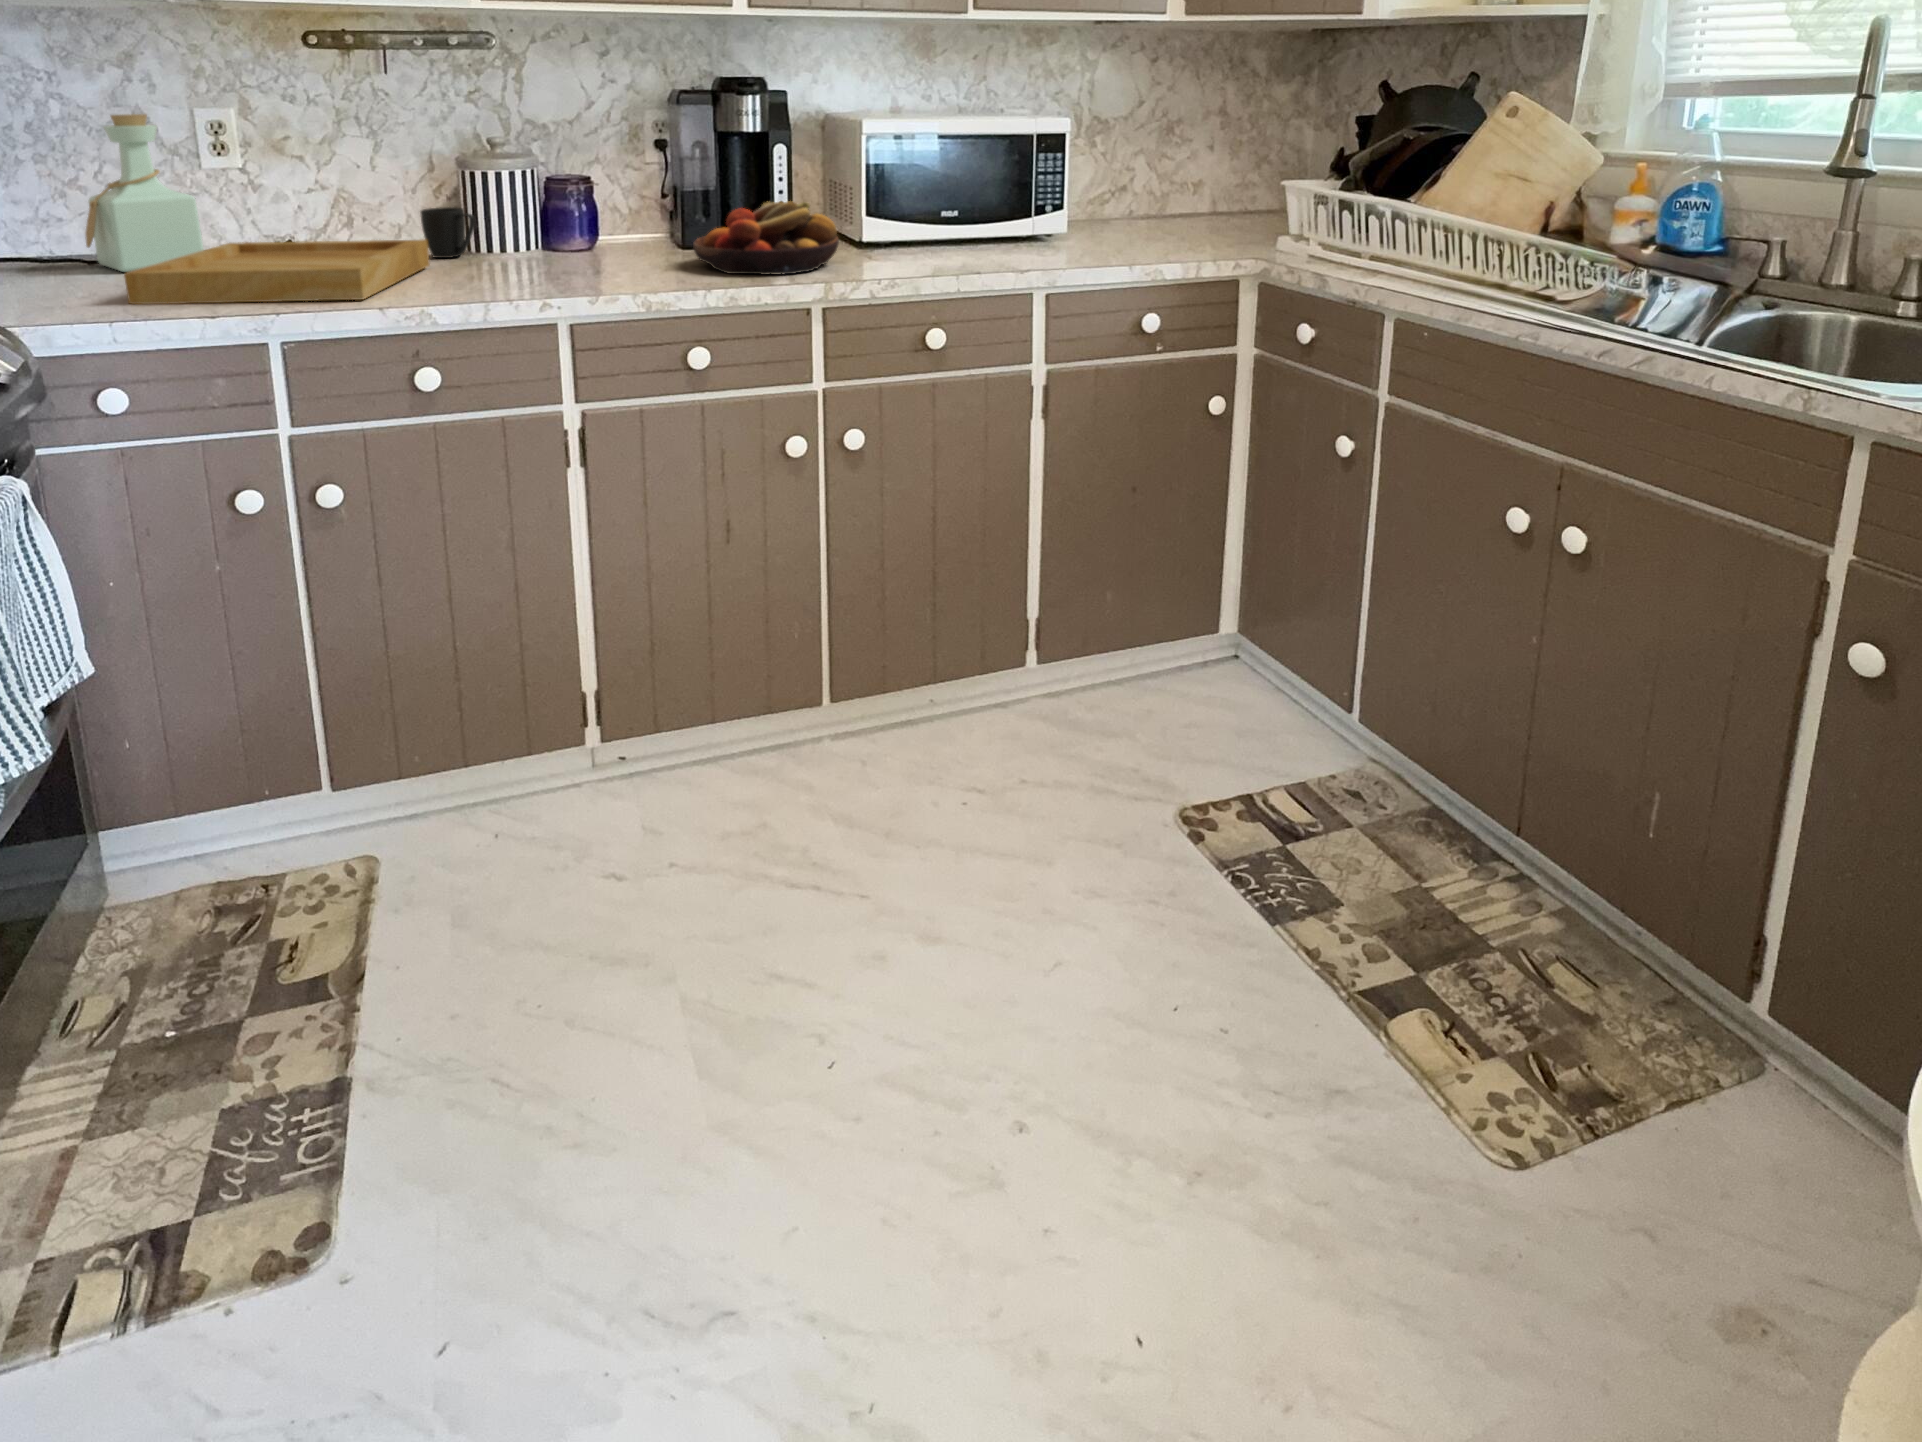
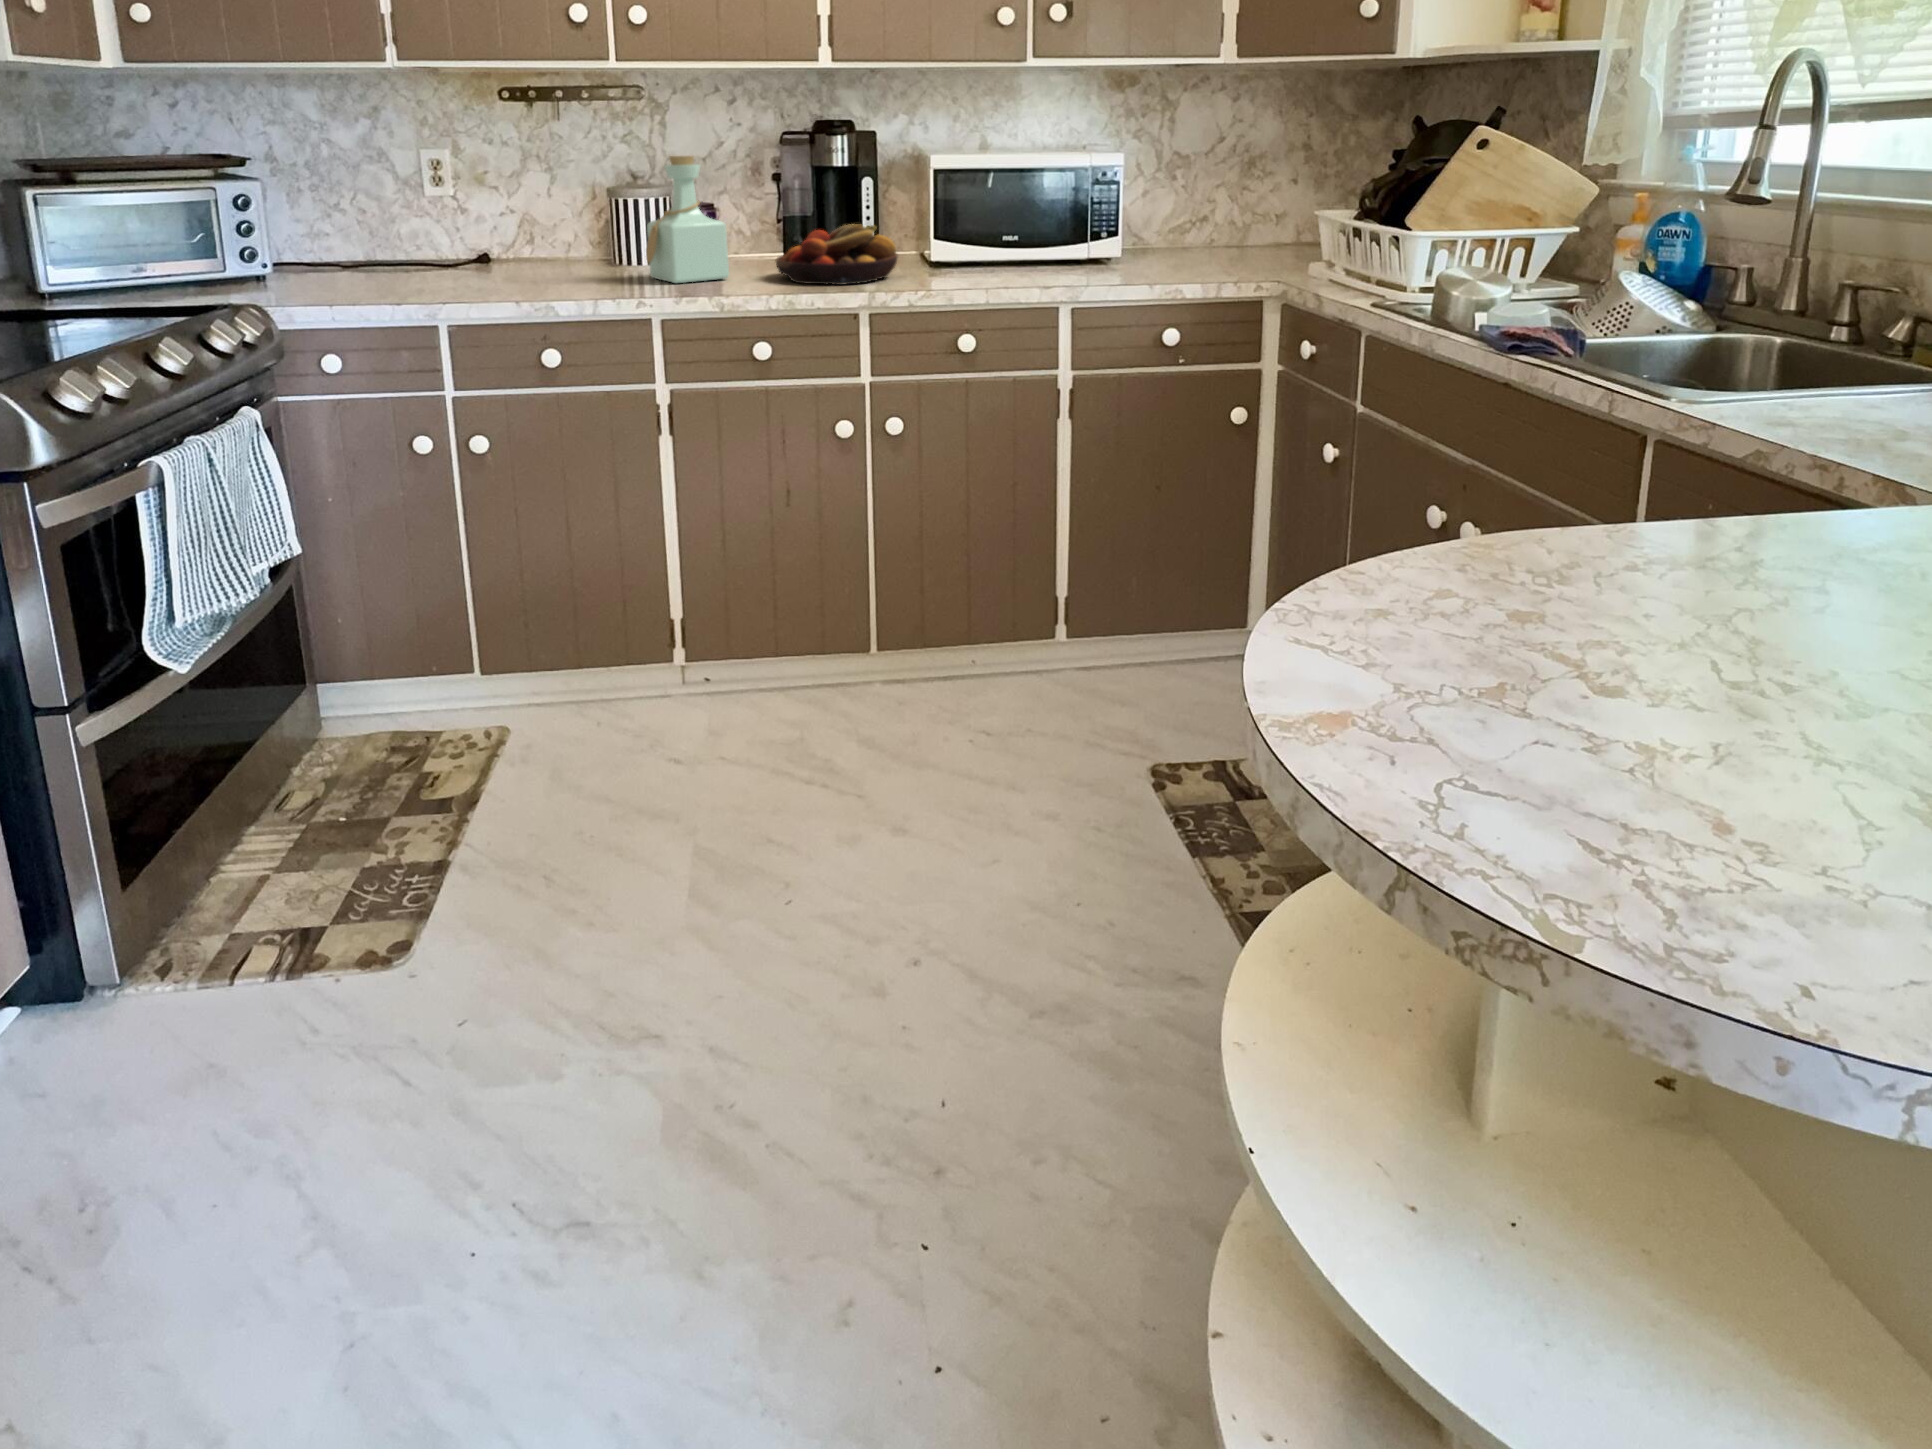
bottle: present [85,114,204,272] -> present [646,156,729,283]
mug: present [420,207,476,258] -> none [575,228,615,268]
tray: present [124,240,429,304] -> none [345,252,575,294]

